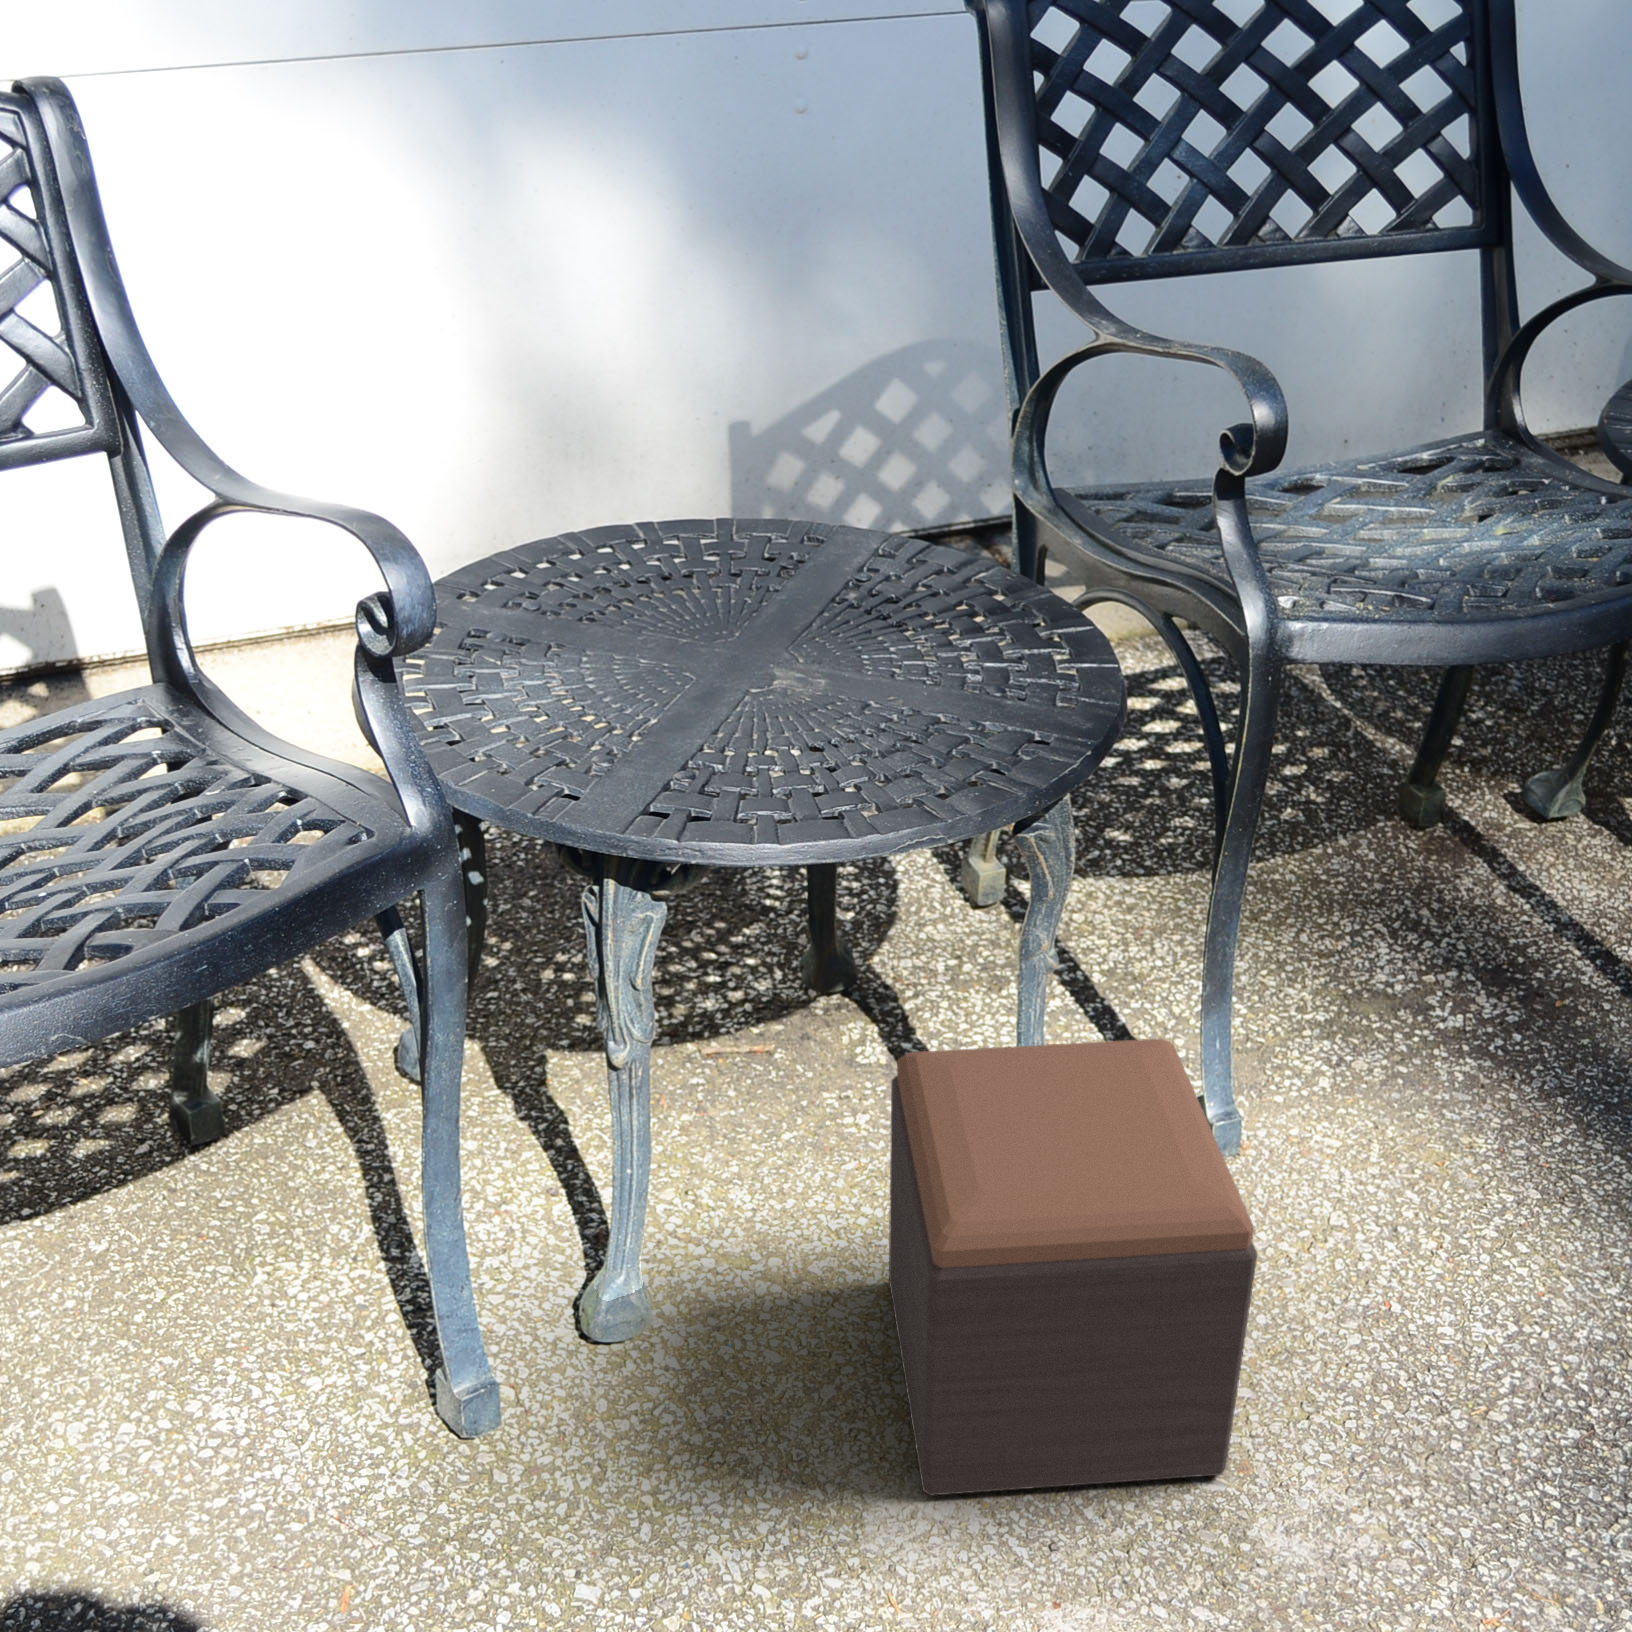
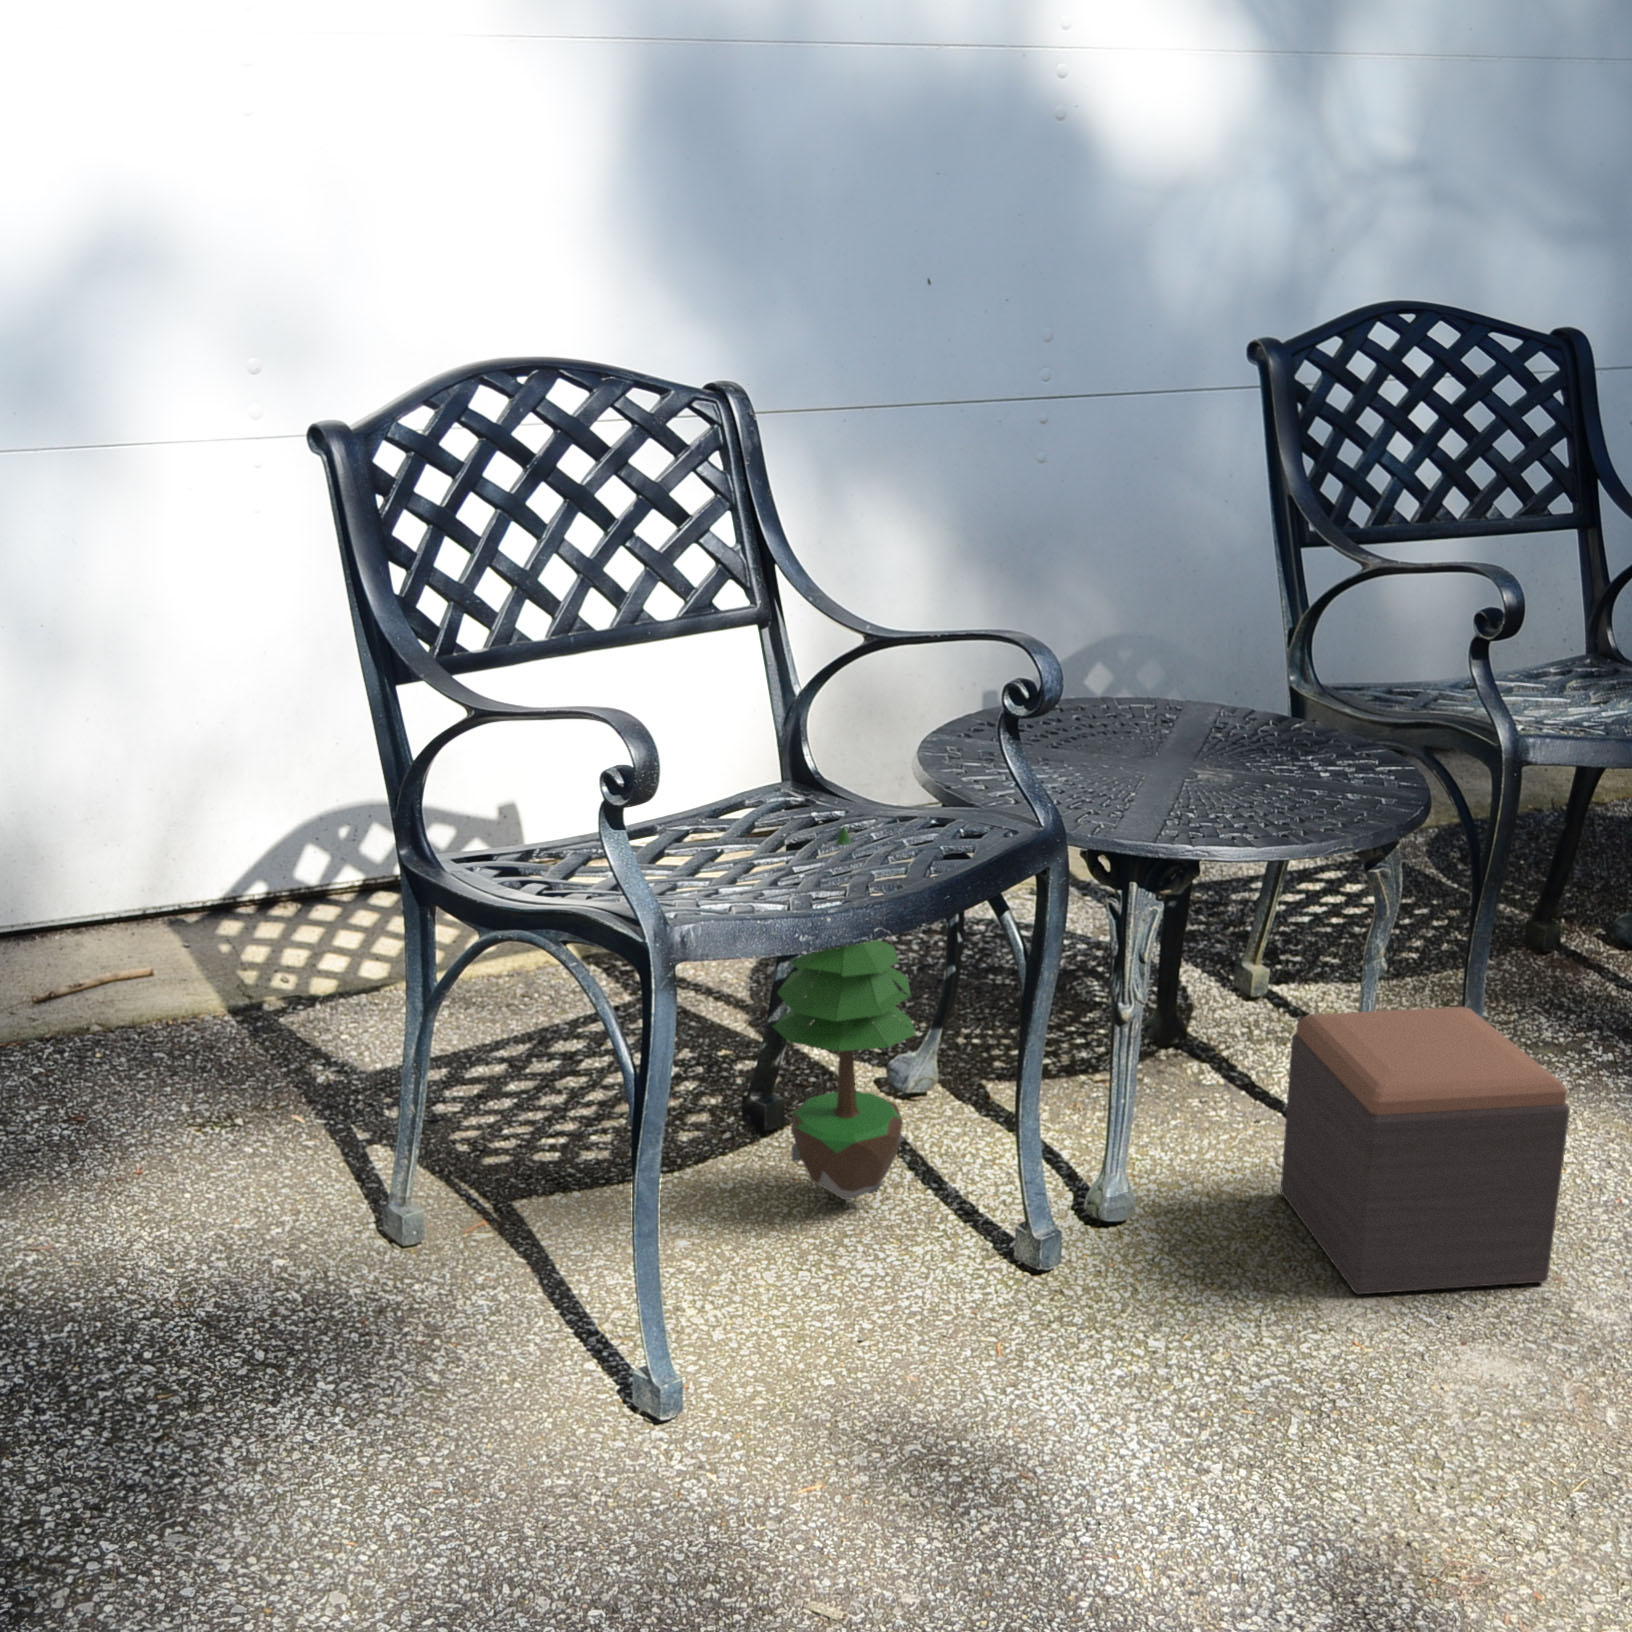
potted tree: none [82,765,327,1293] -> present [772,826,916,1200]

